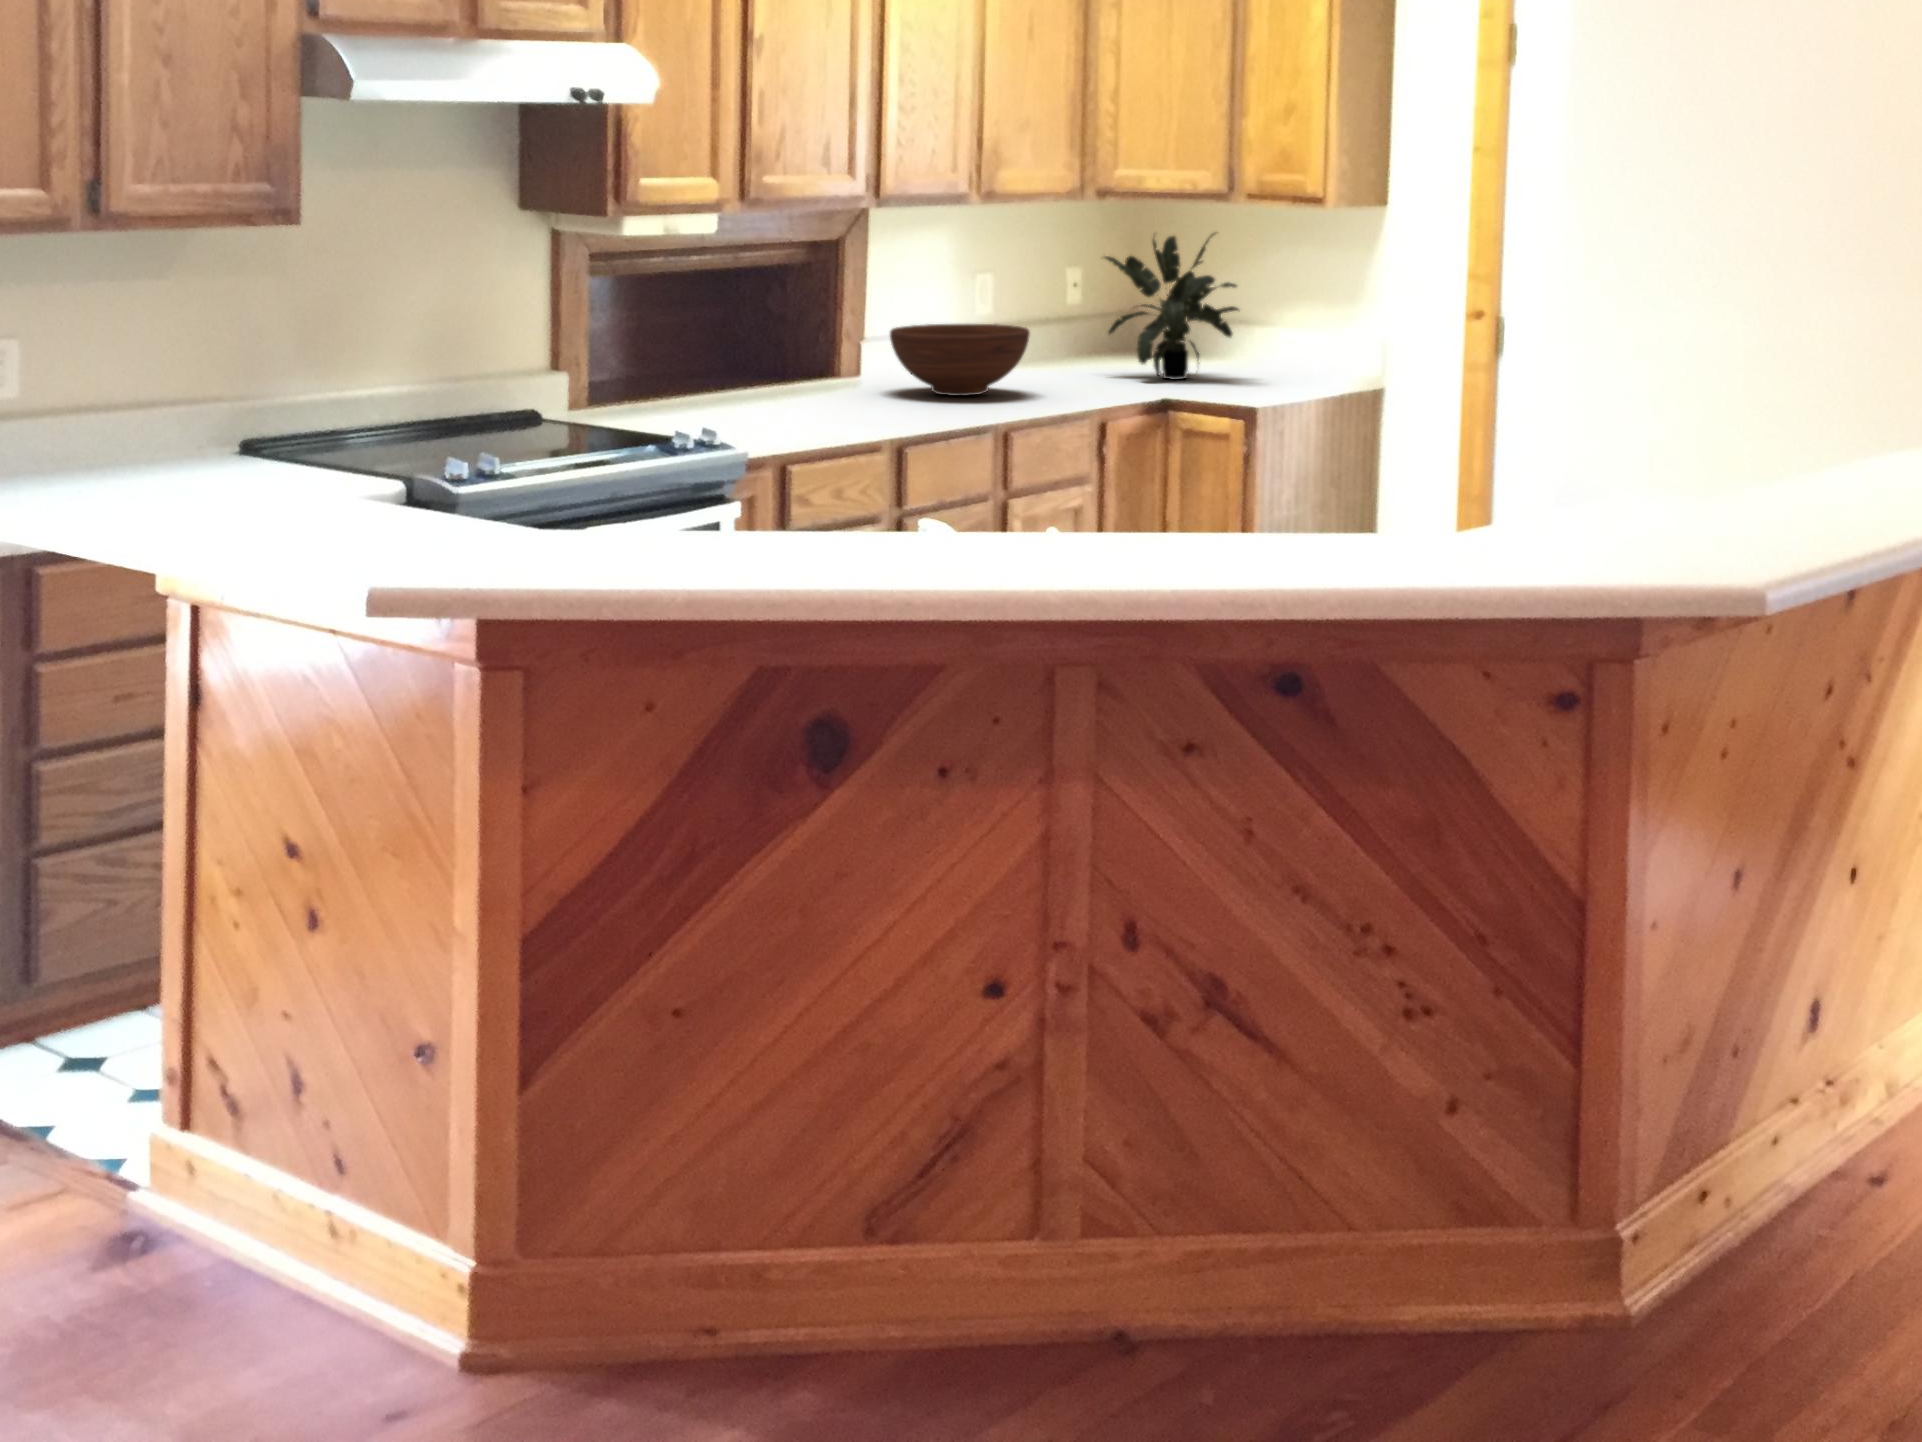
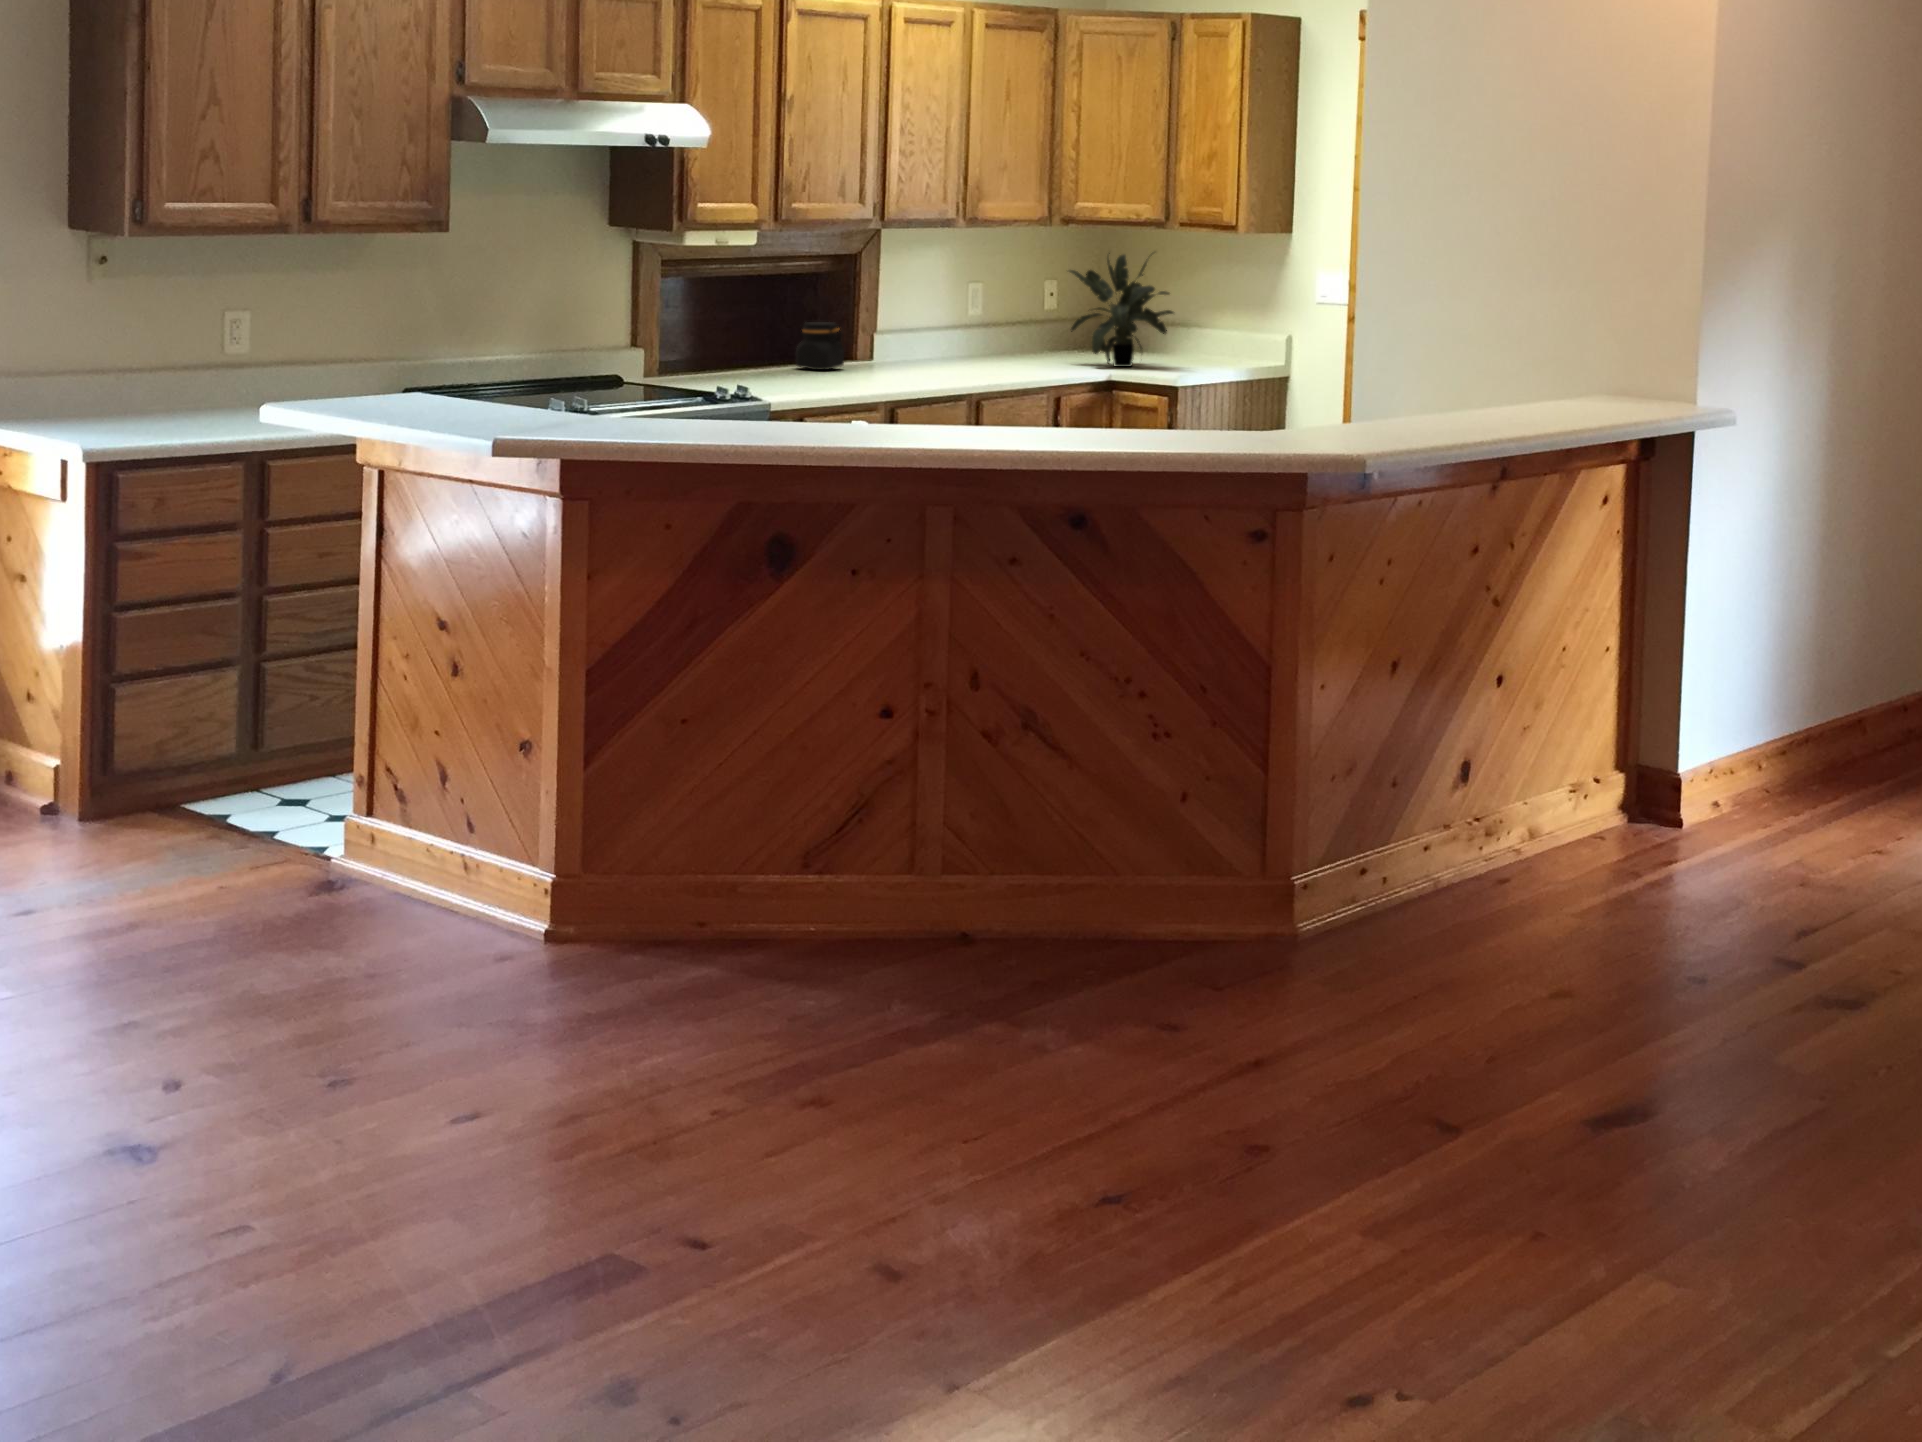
fruit bowl: present [890,324,1030,396] -> none [894,320,1002,374]
jar: none [761,329,824,392] -> present [796,322,844,370]

